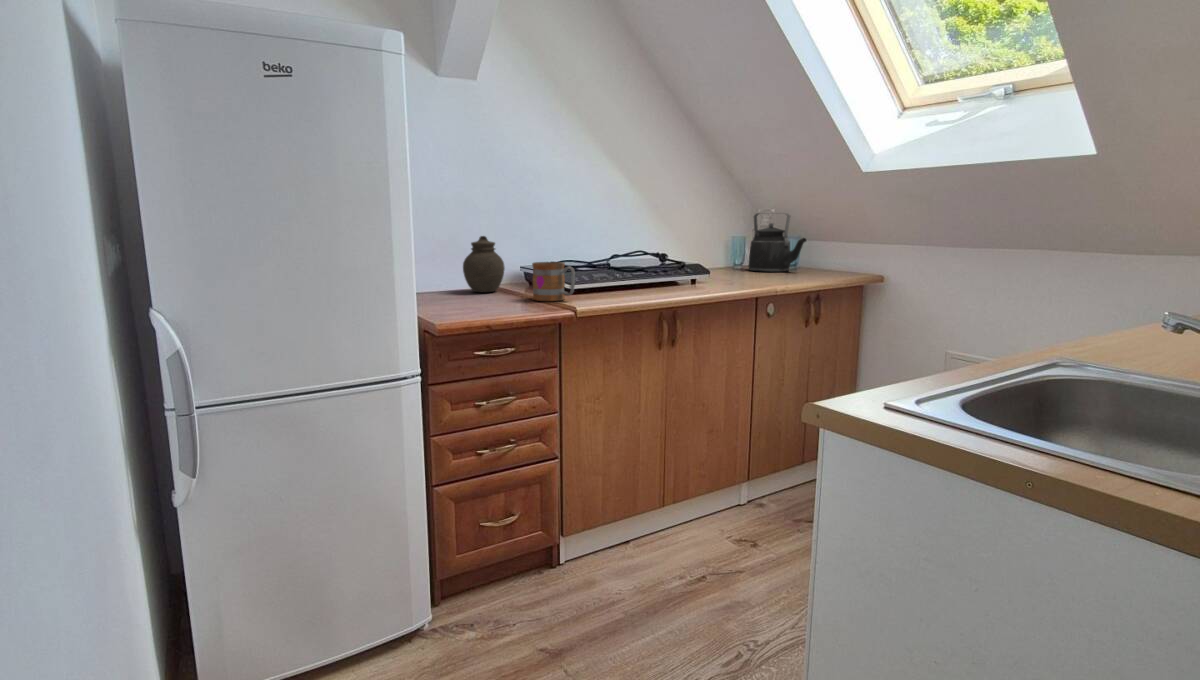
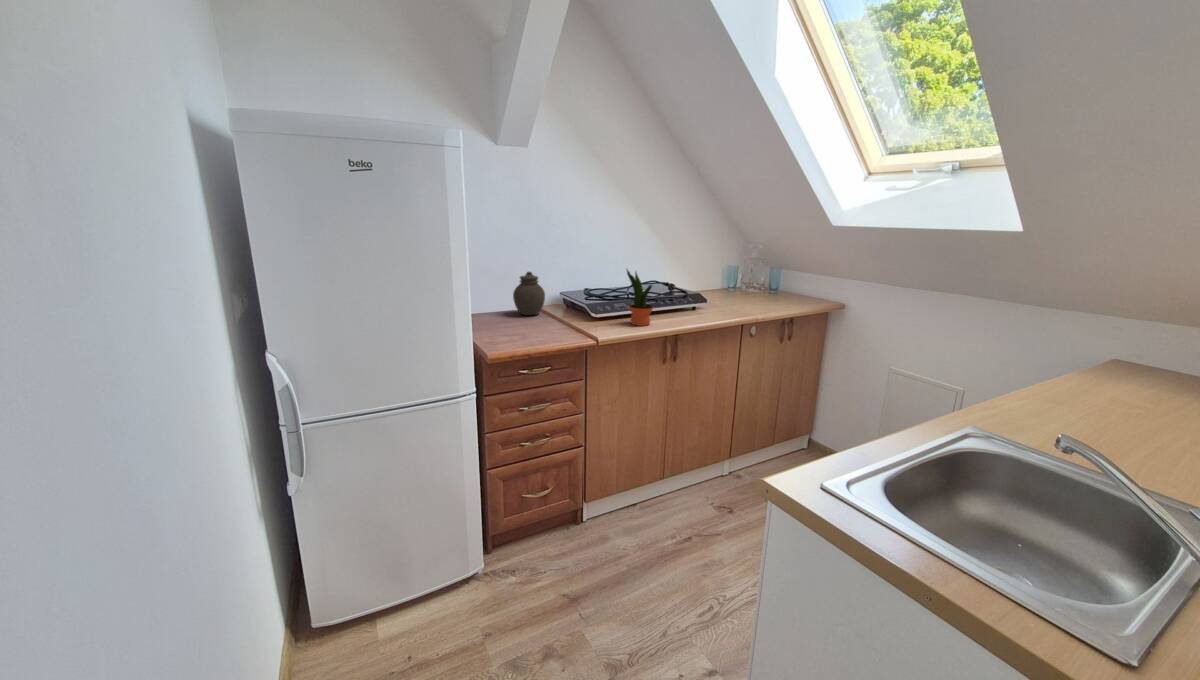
kettle: present [749,213,806,272] -> none [738,247,786,296]
potted plant: none [608,221,644,297] -> present [627,270,653,326]
mug: present [532,262,575,301] -> none [566,297,599,329]

